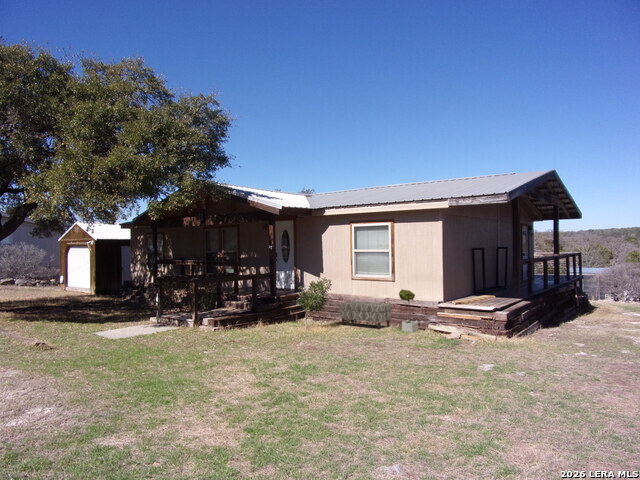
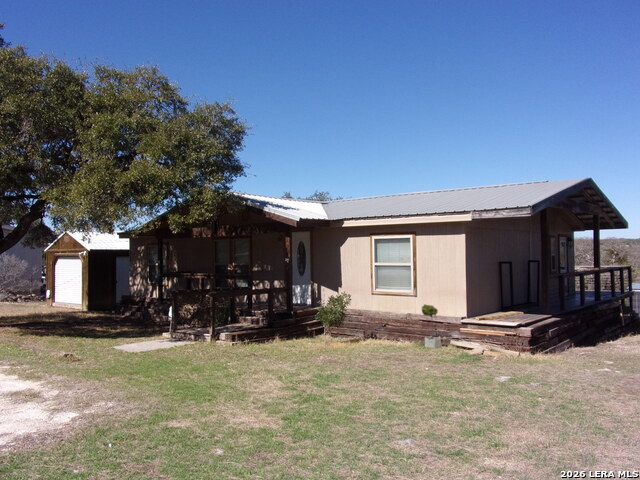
bench: present [340,301,391,329] -> none [361,317,414,346]

